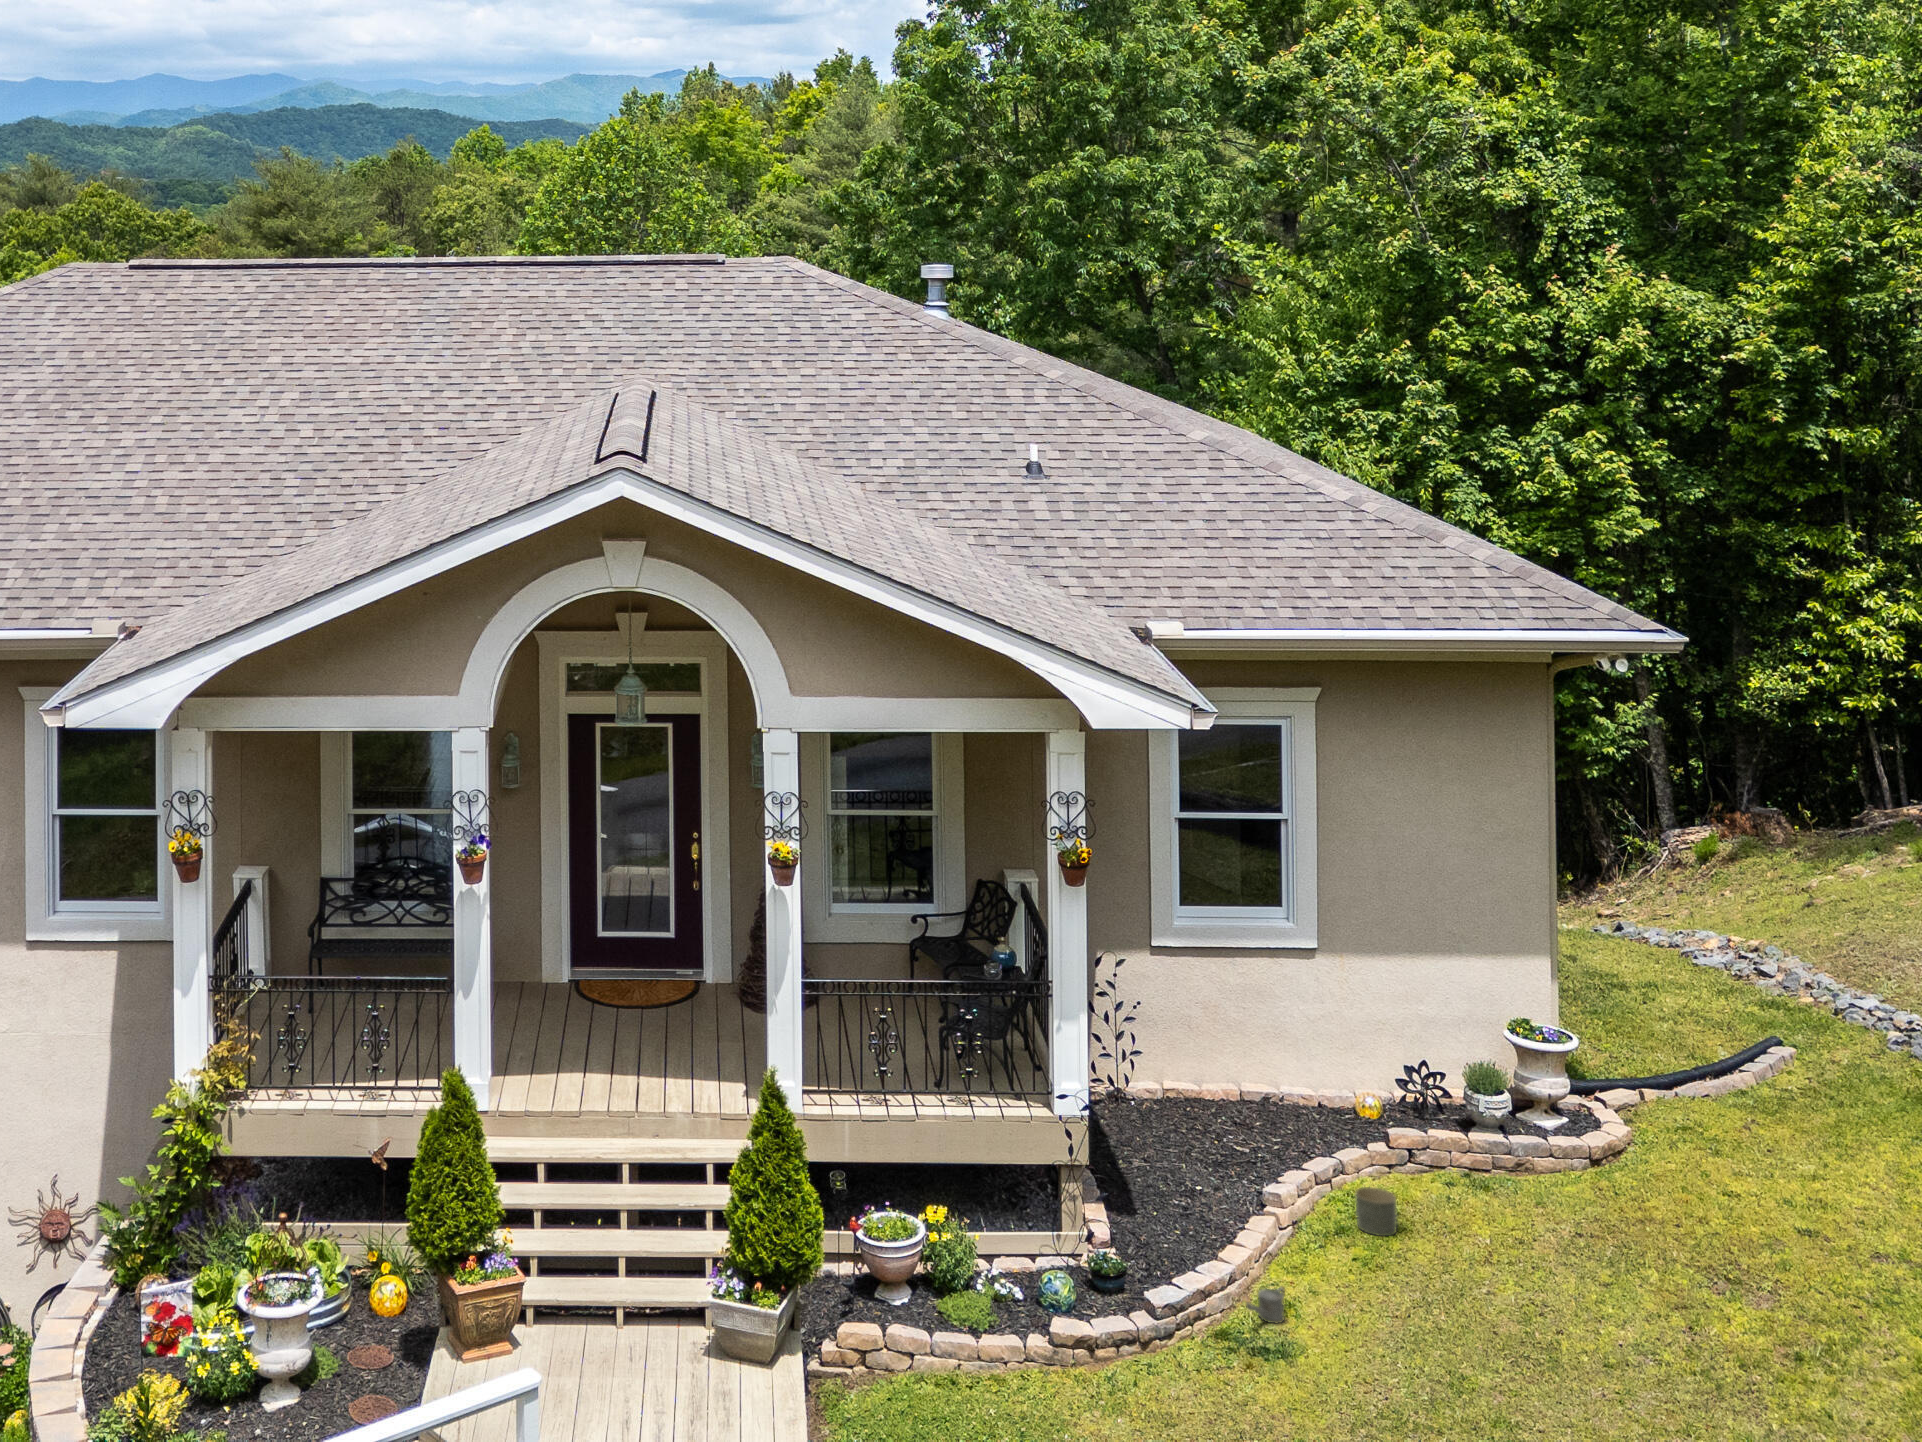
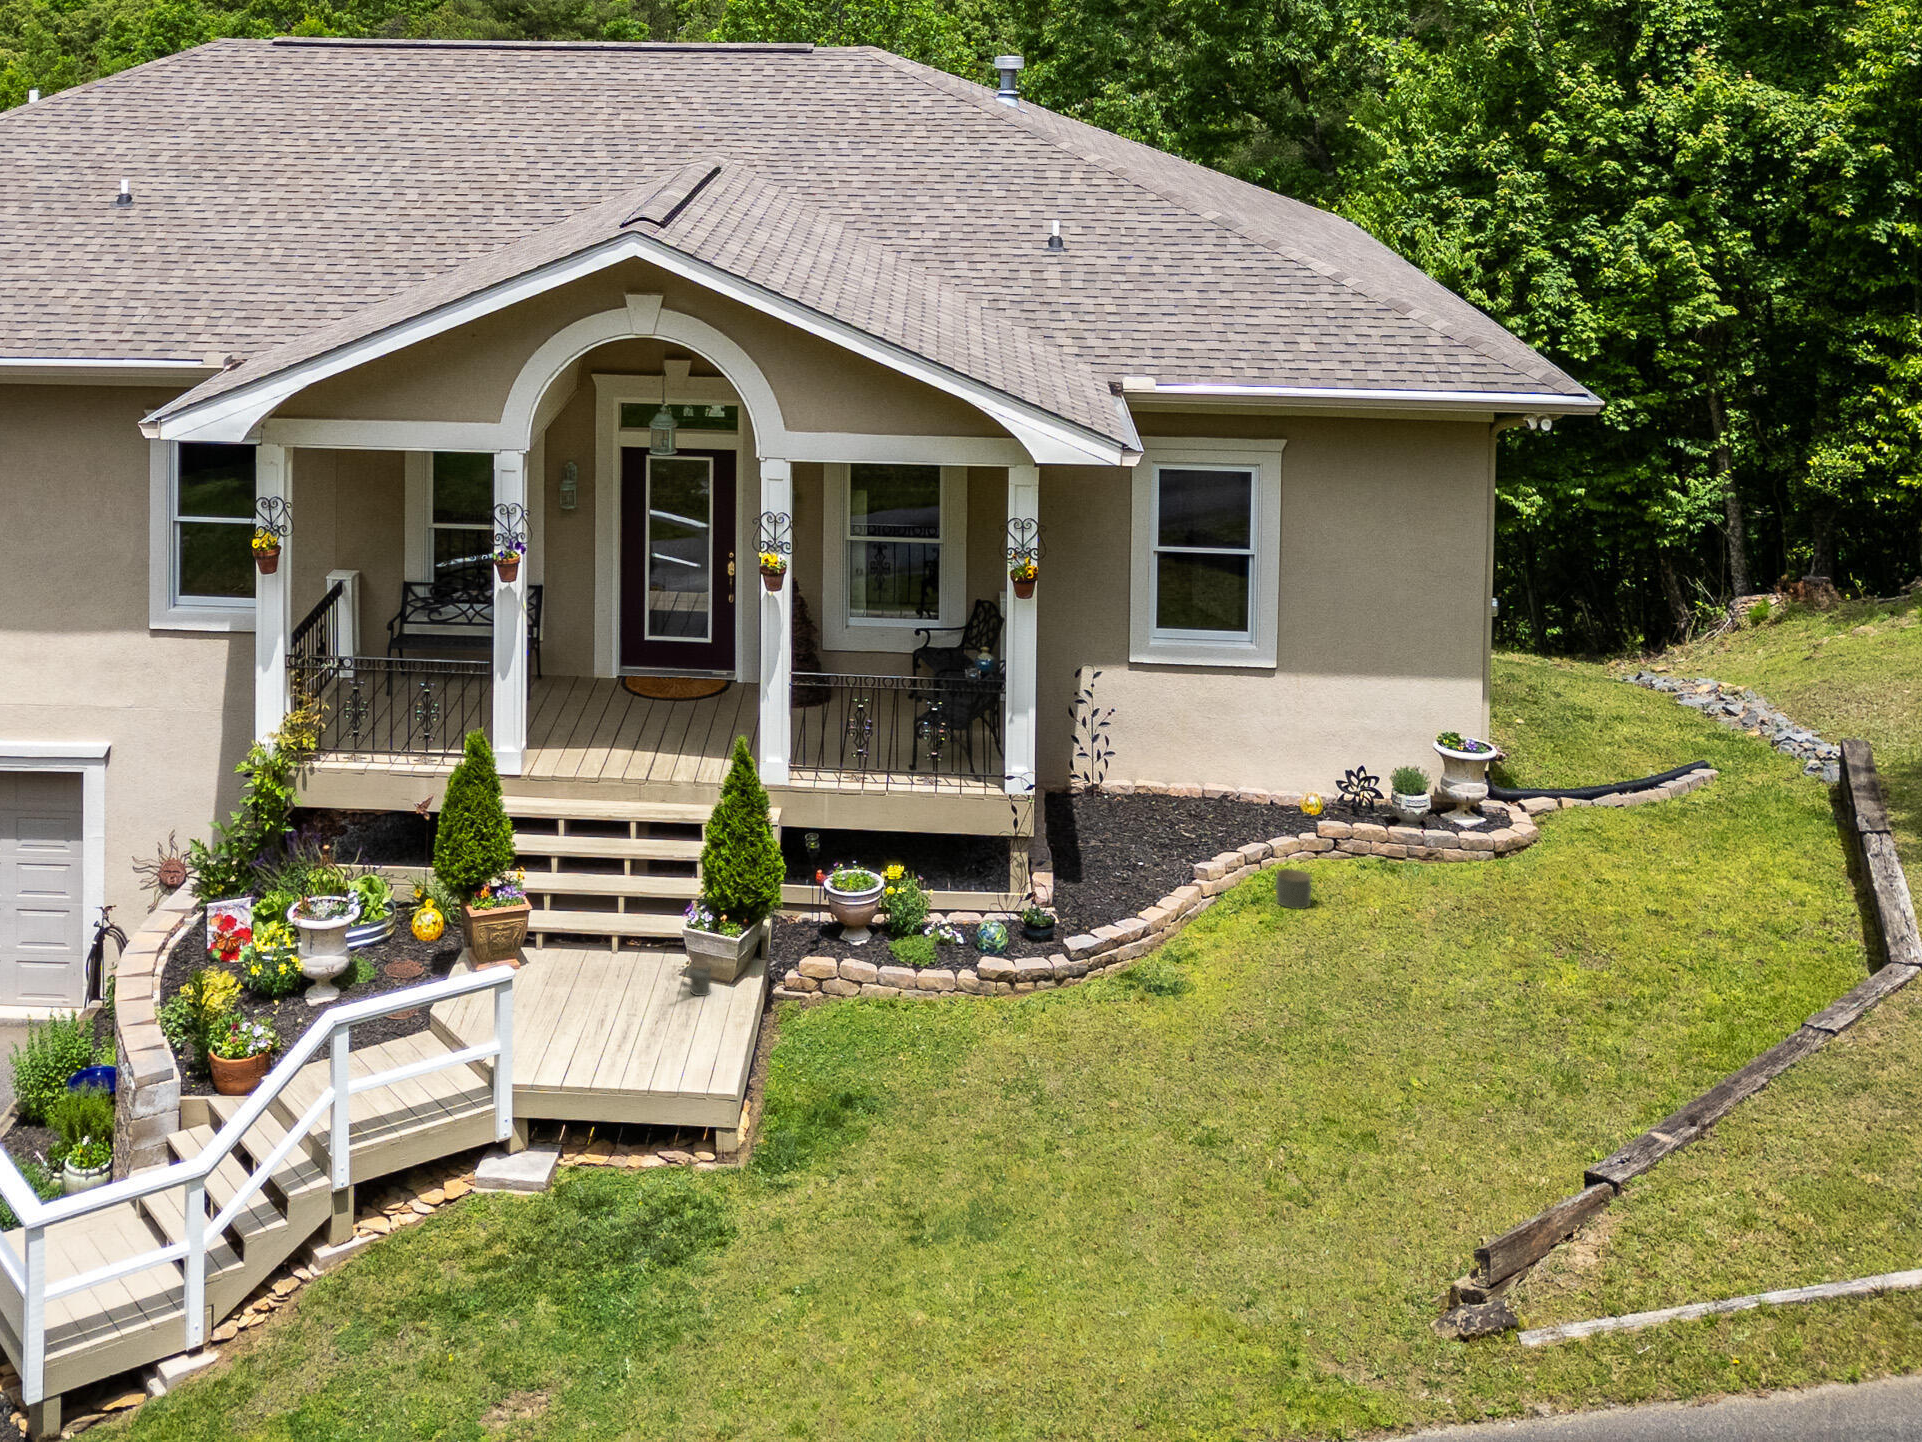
watering can: present [1246,1287,1285,1323] -> present [682,966,711,996]

